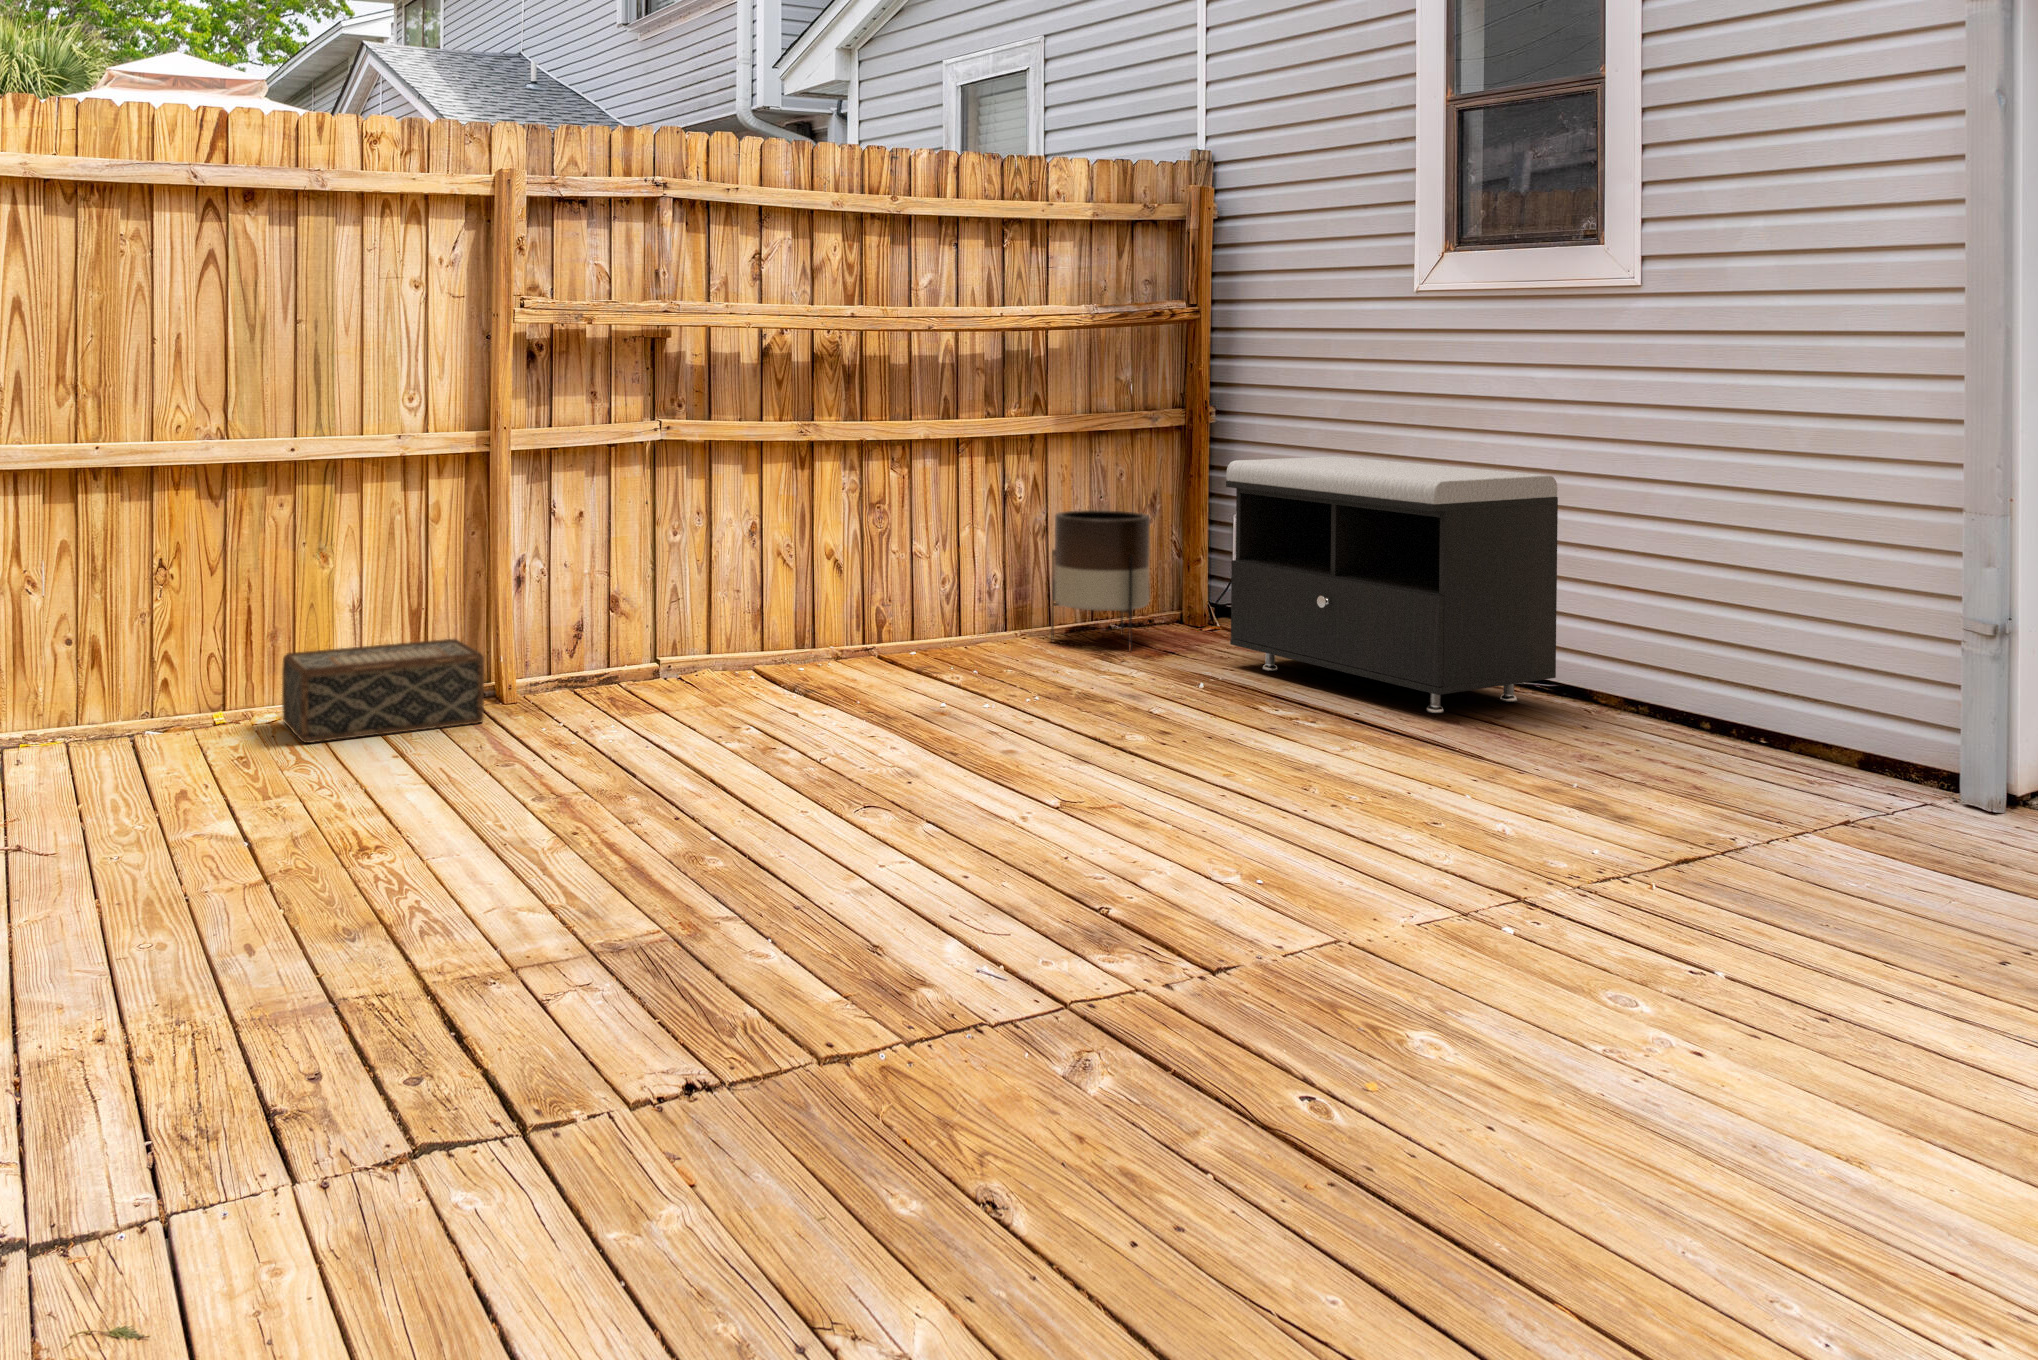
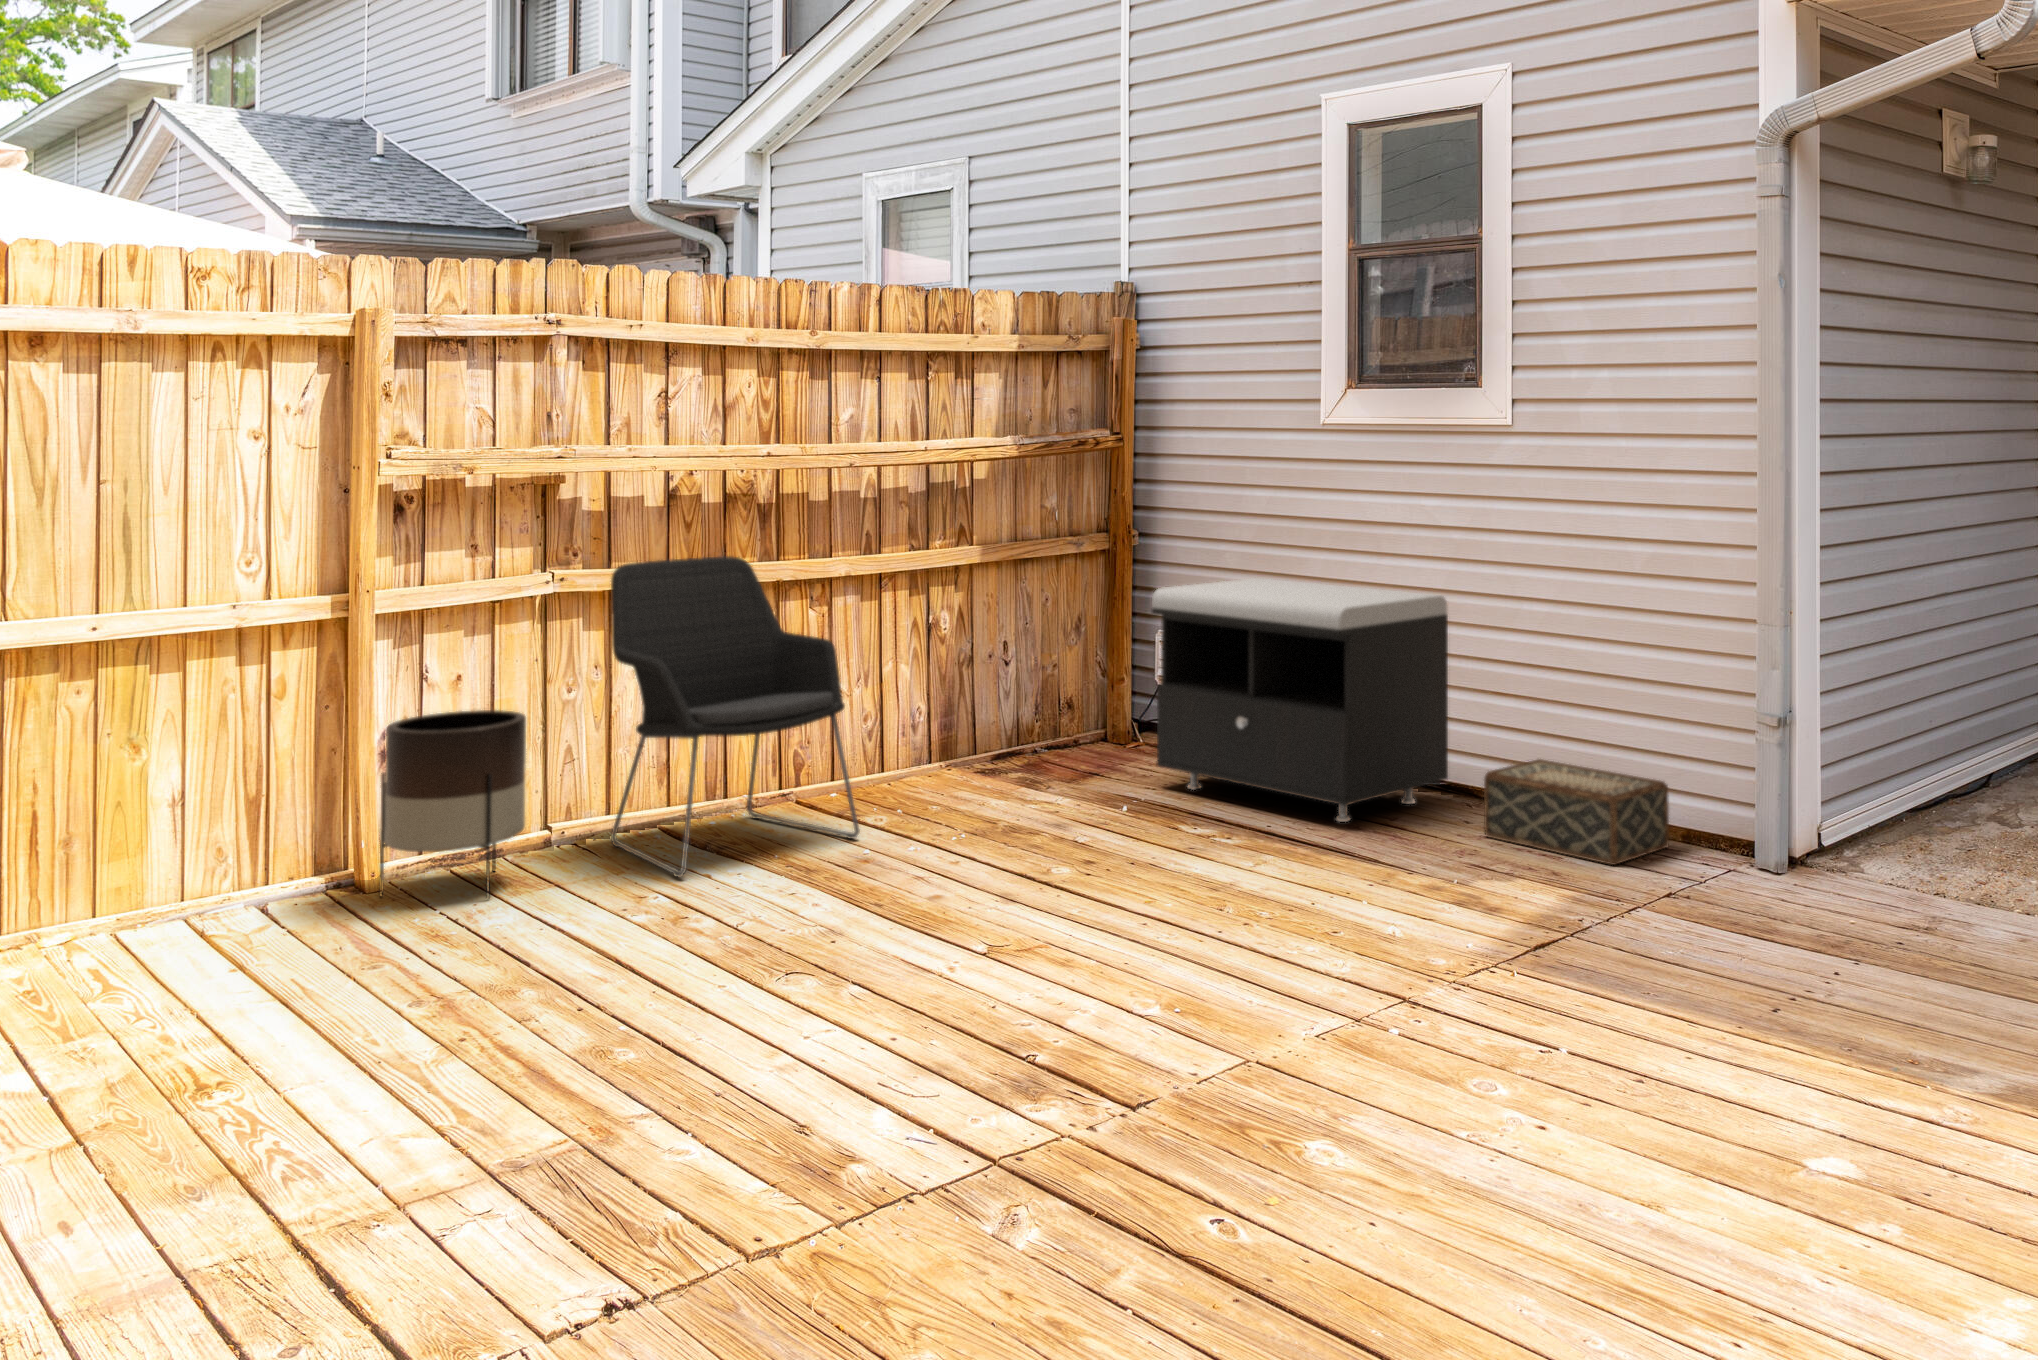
chair: none [712,414,937,710] -> present [611,556,860,877]
planter: present [1051,510,1150,650] -> present [379,710,526,899]
woven basket: present [282,639,484,743] -> present [1484,759,1669,865]

